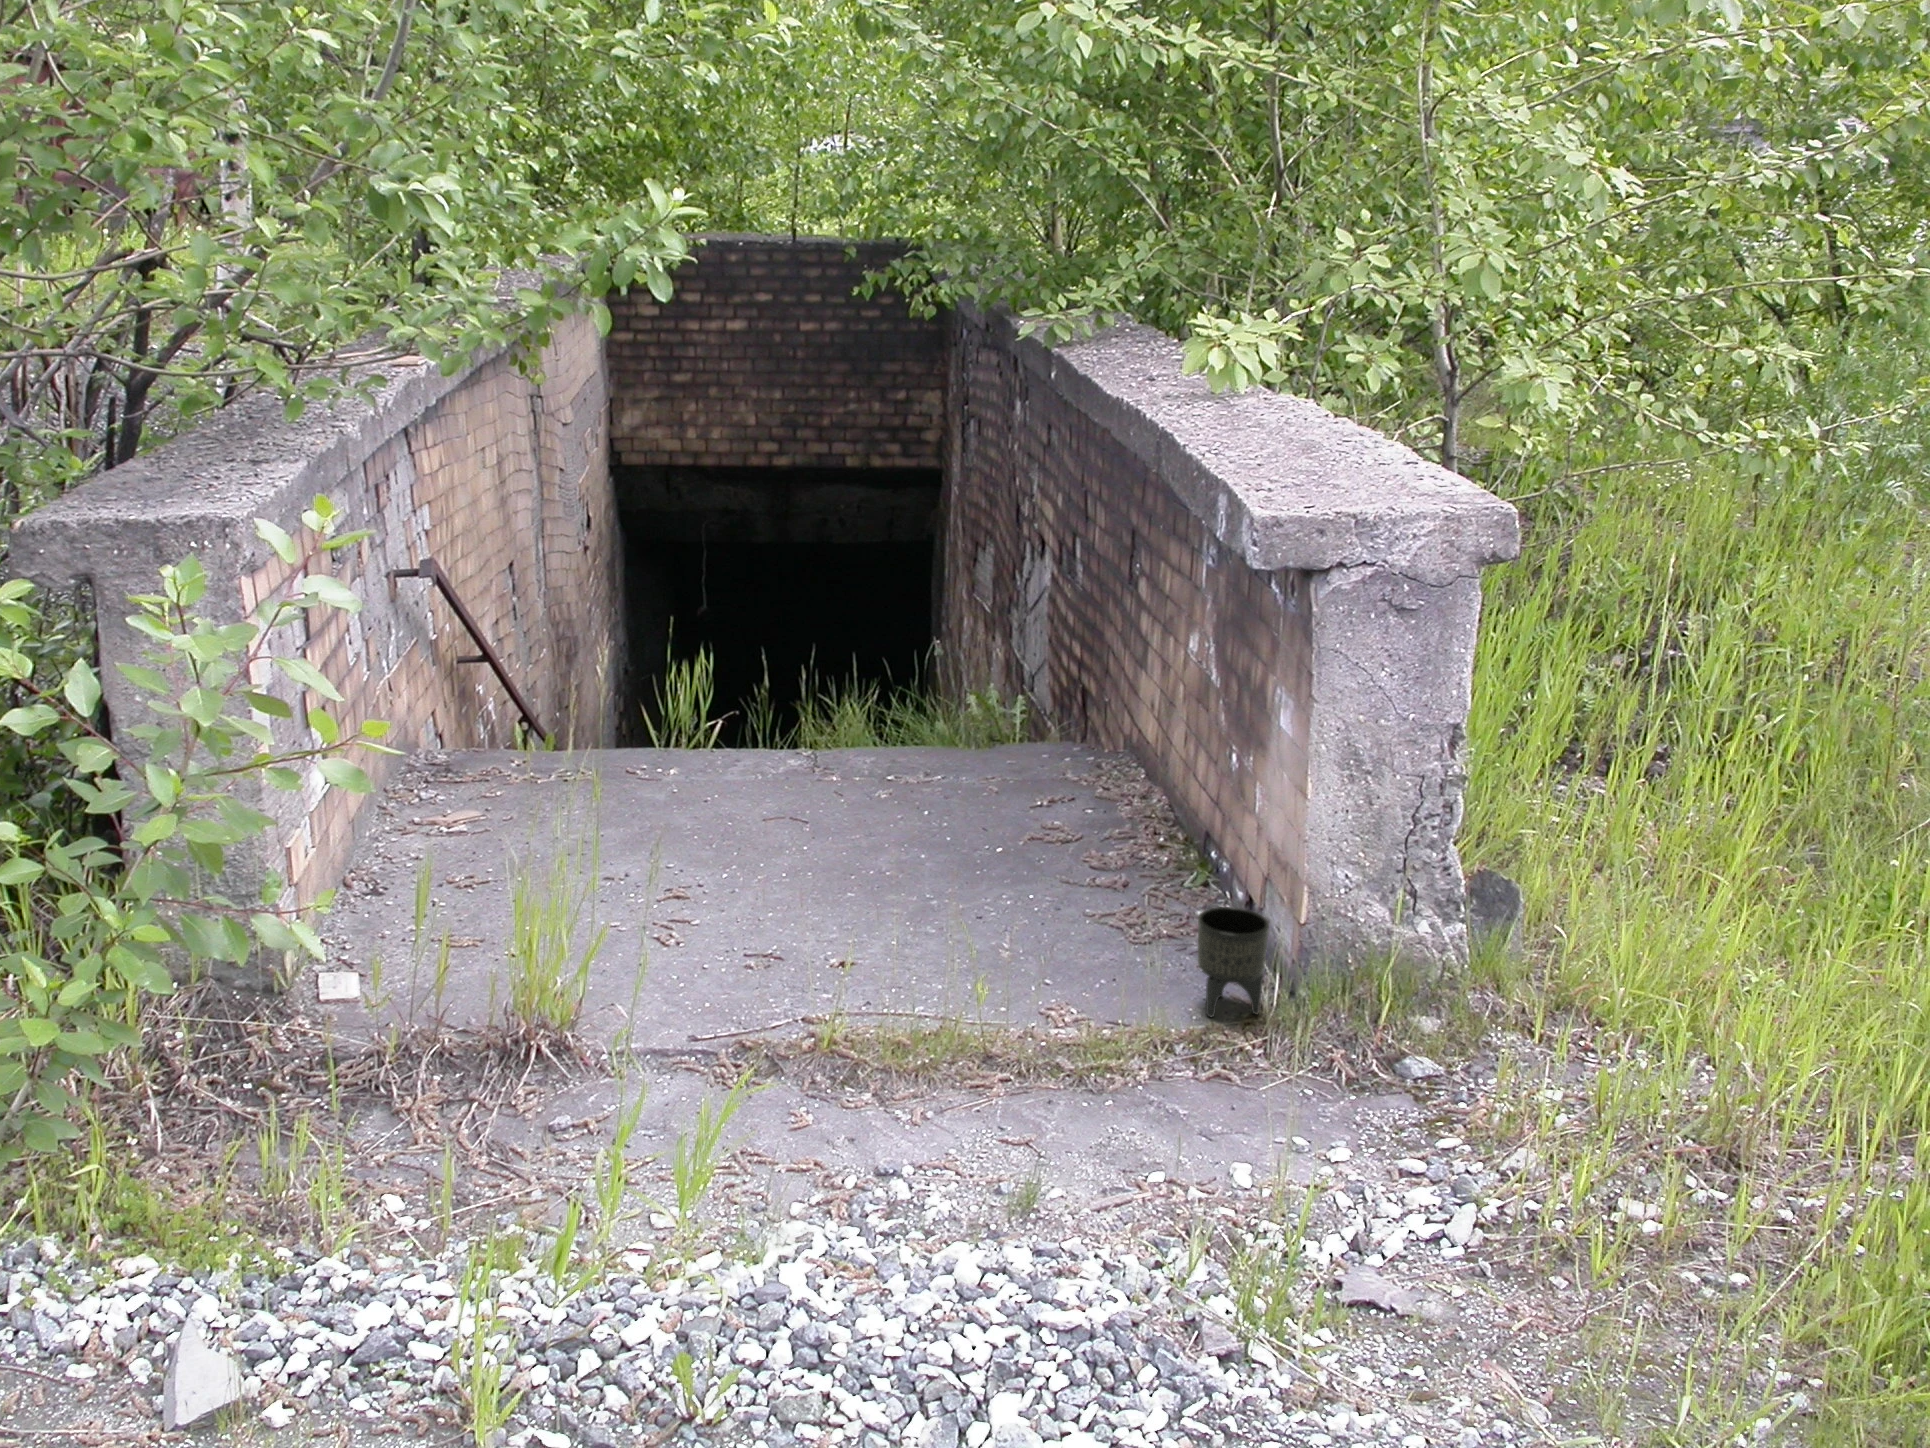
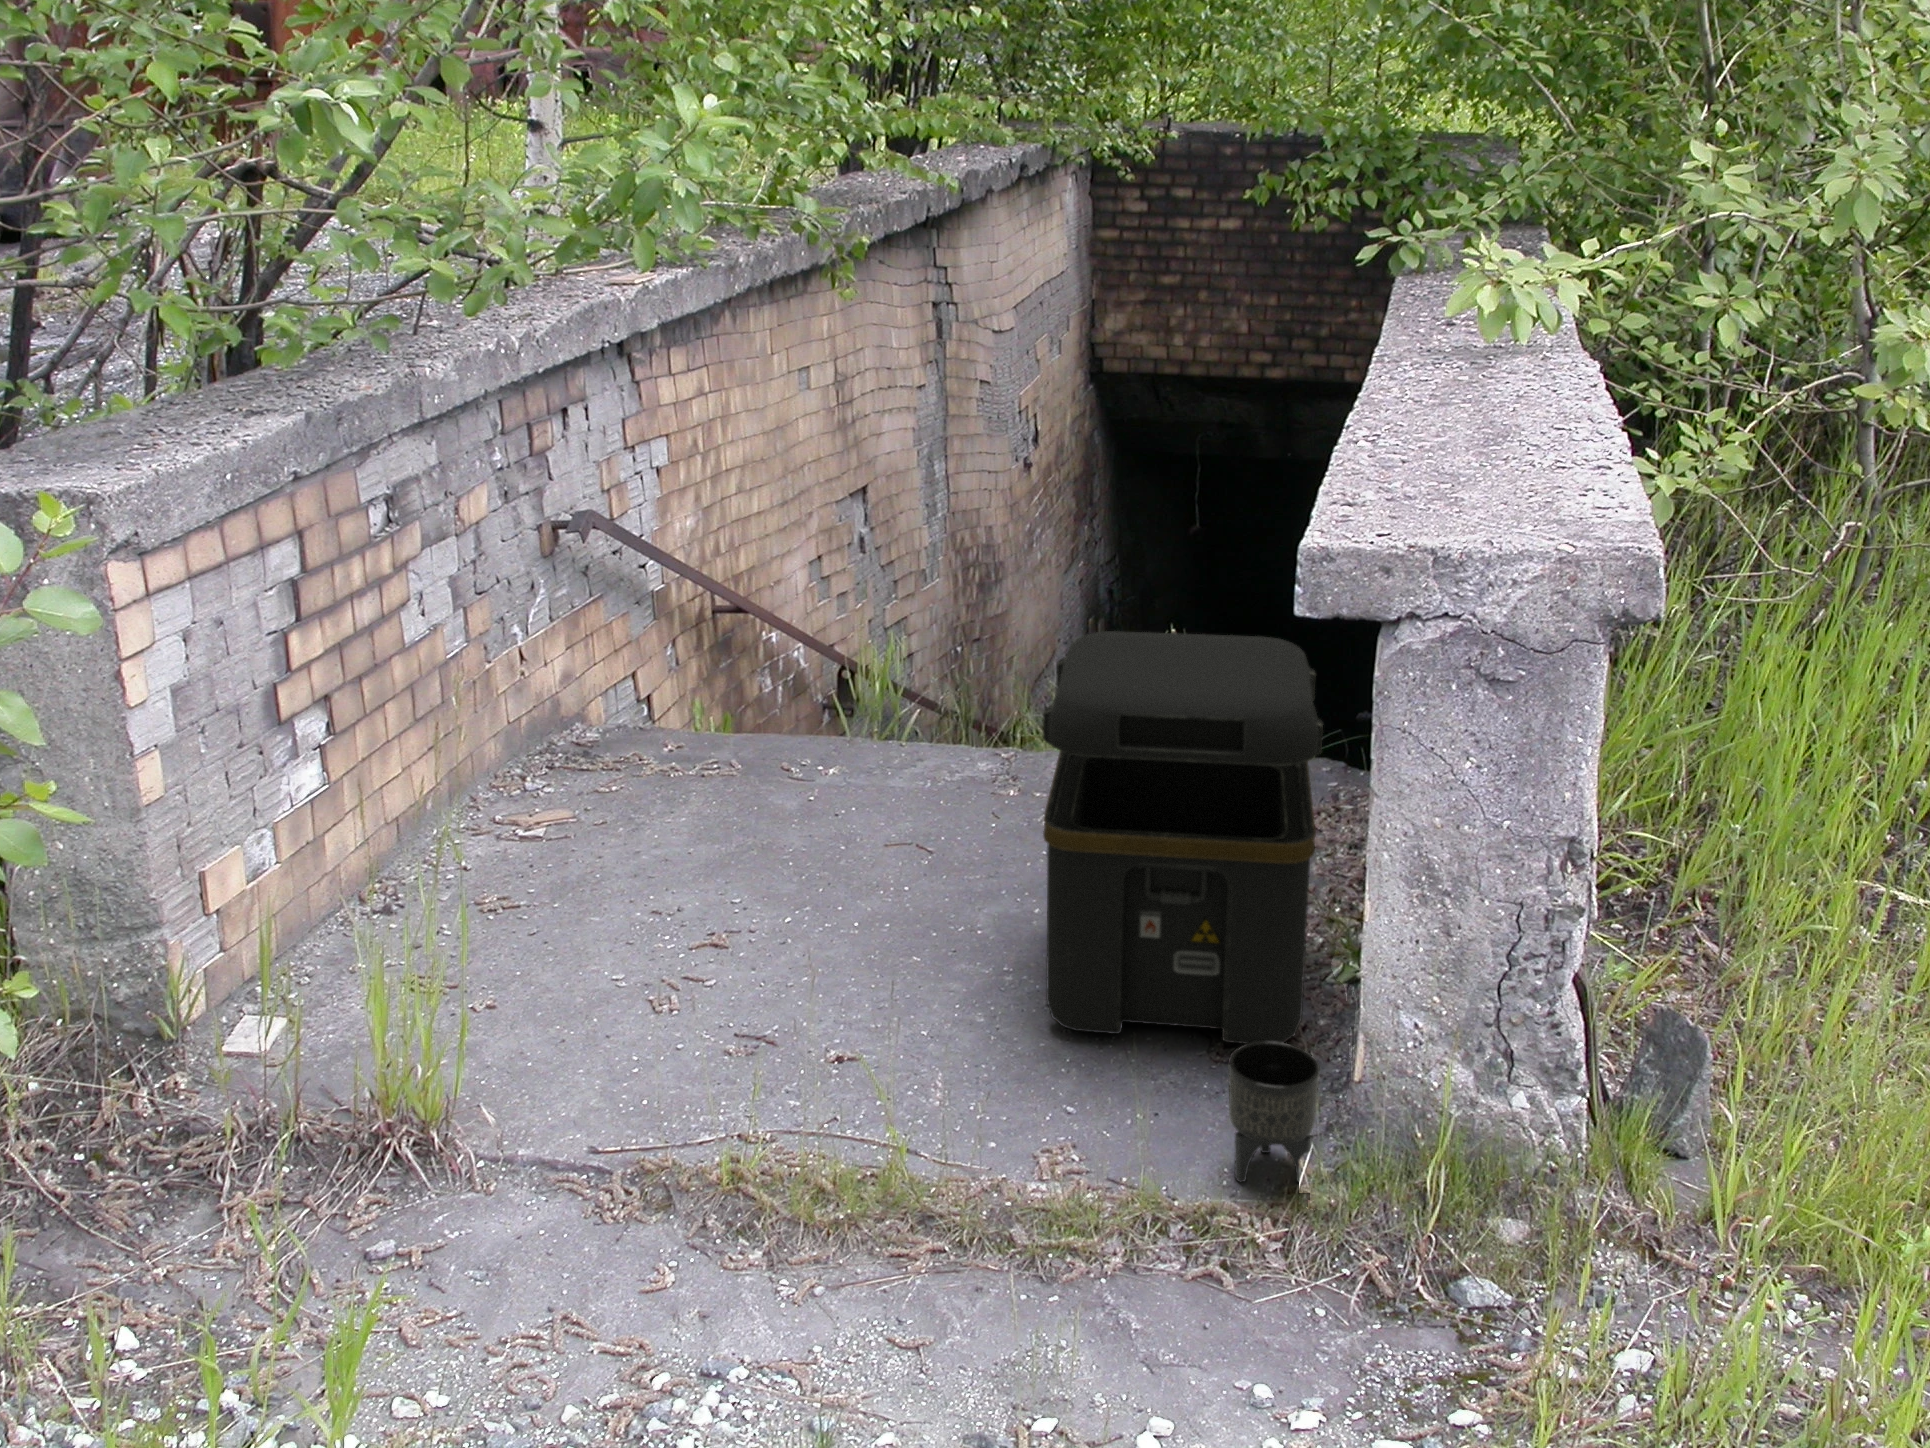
toolbox: none [990,607,1229,929] -> present [1043,631,1323,1044]

